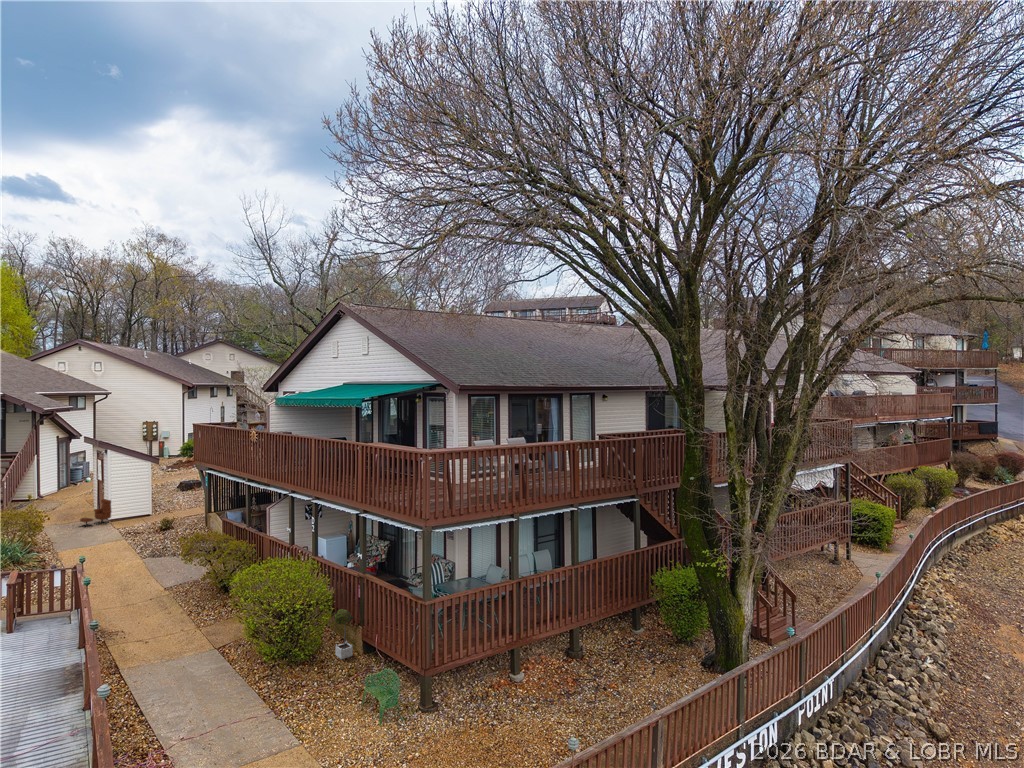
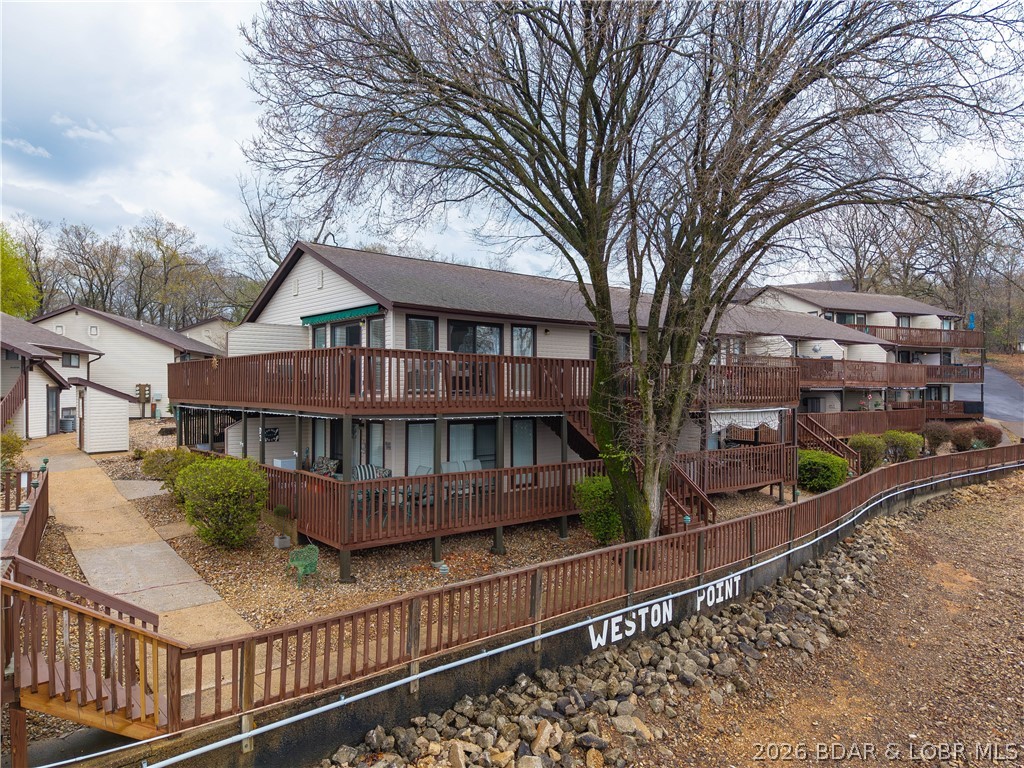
lounge chair: present [80,499,112,527] -> none [59,436,91,461]

